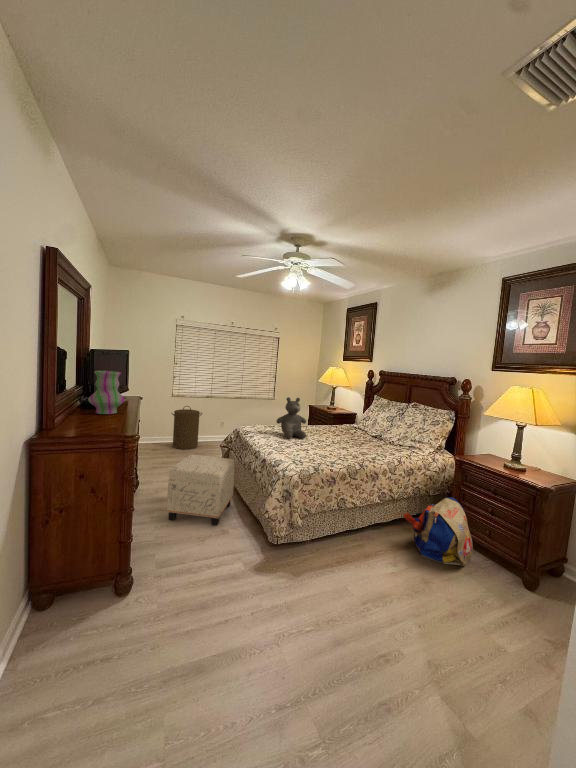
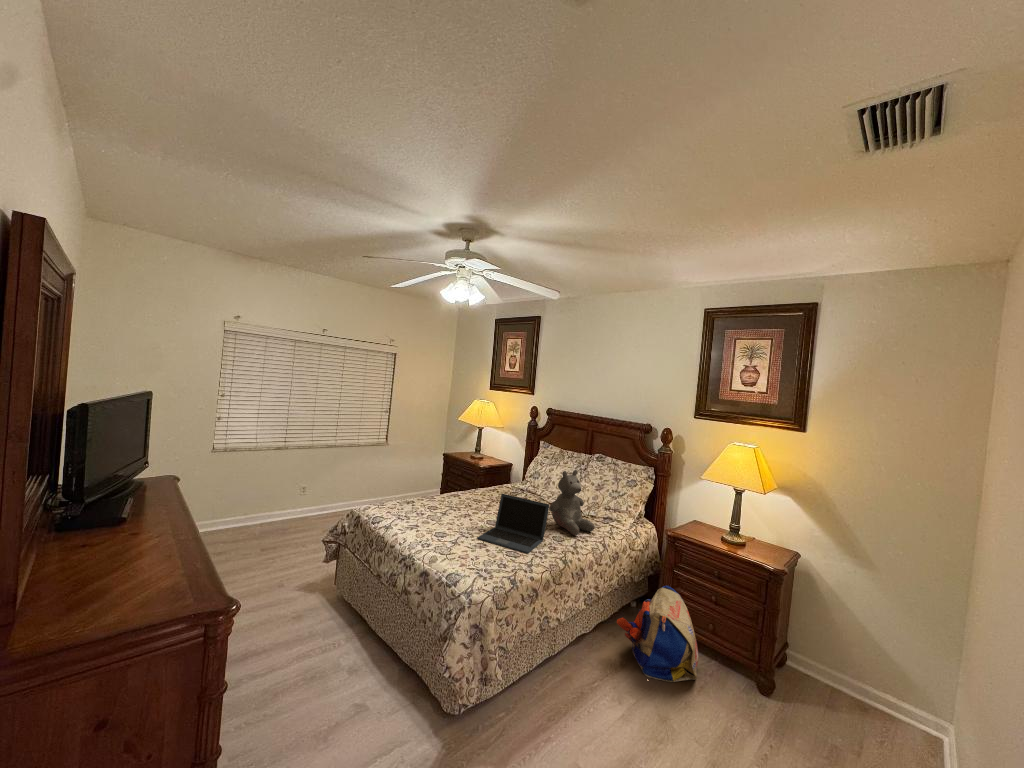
vase: present [88,371,125,414] -> none [91,456,174,547]
teddy bear: present [276,397,306,439] -> present [549,470,594,535]
laundry hamper: present [172,406,202,449] -> none [223,468,279,541]
laptop: none [305,421,358,458] -> present [477,494,549,553]
ottoman: present [167,455,235,526] -> none [252,570,366,704]

